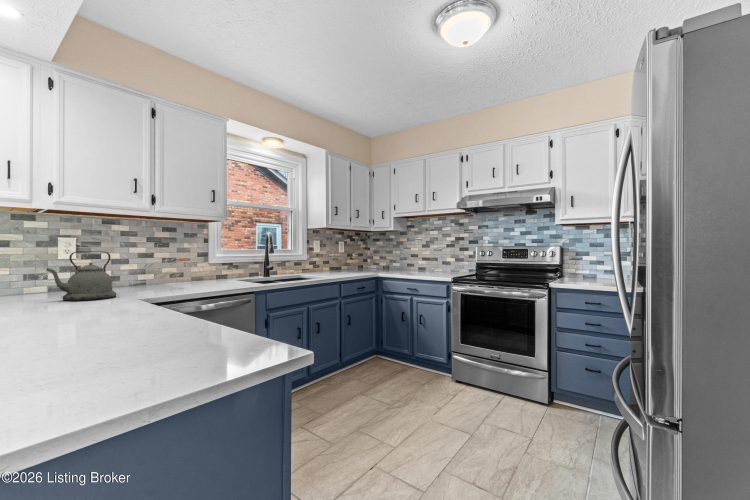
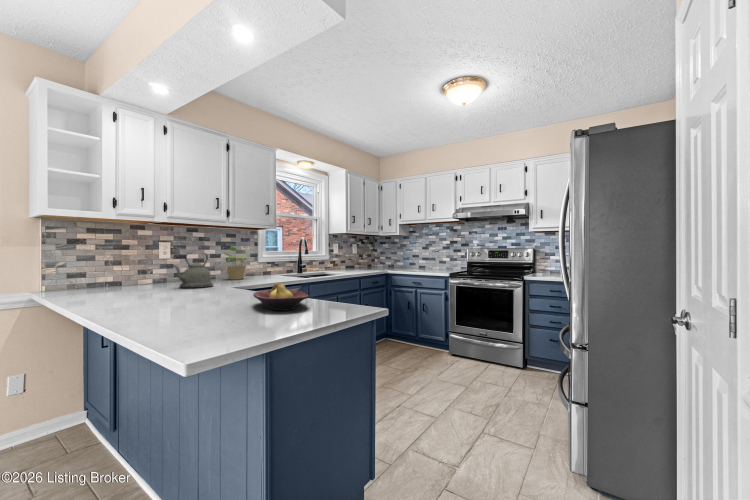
potted plant: none [152,244,192,286] -> present [224,247,250,280]
fruit bowl: none [46,303,170,361] -> present [253,283,308,311]

